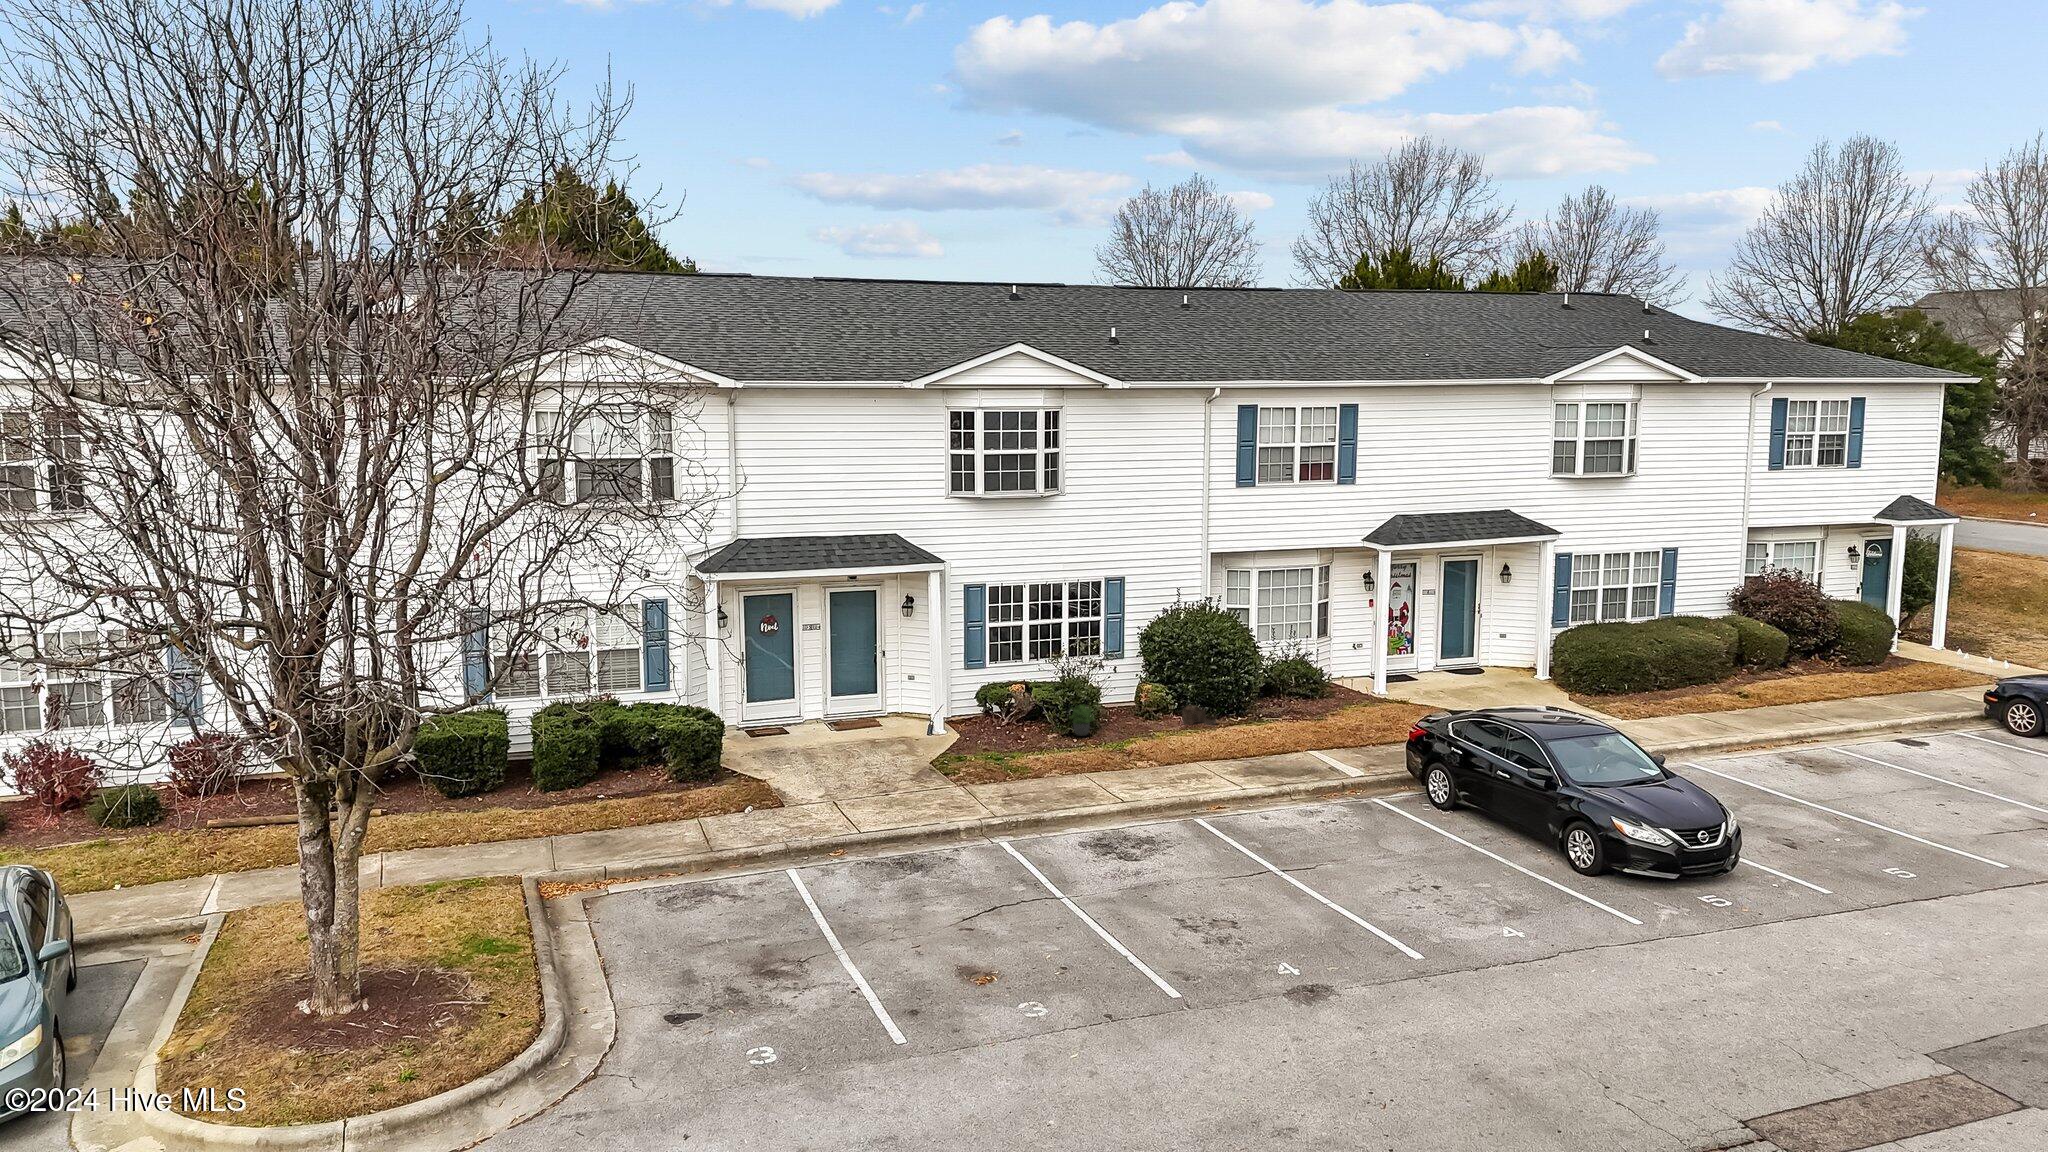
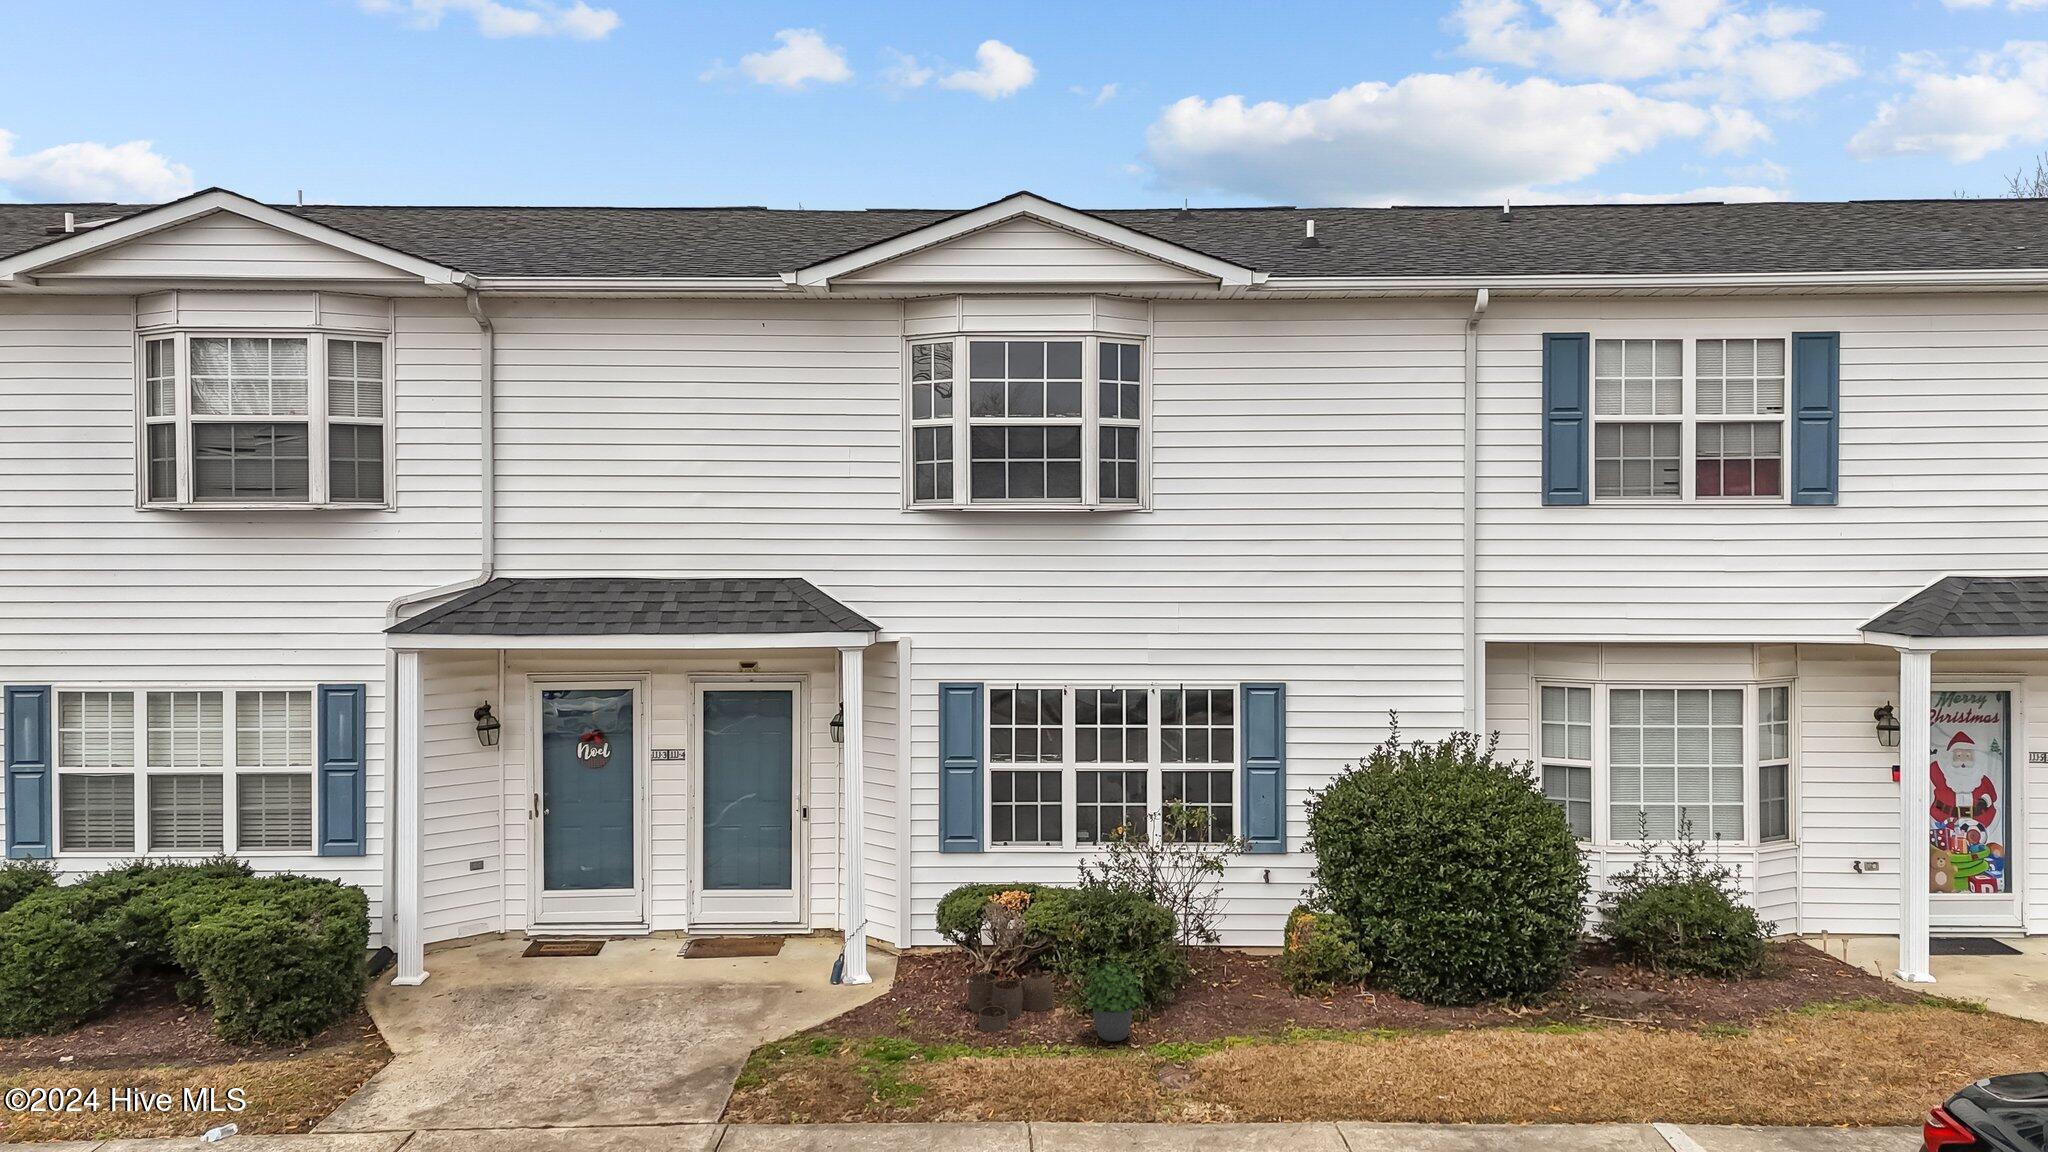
woven basket: present [1182,705,1216,726] -> present [968,968,1054,1032]

